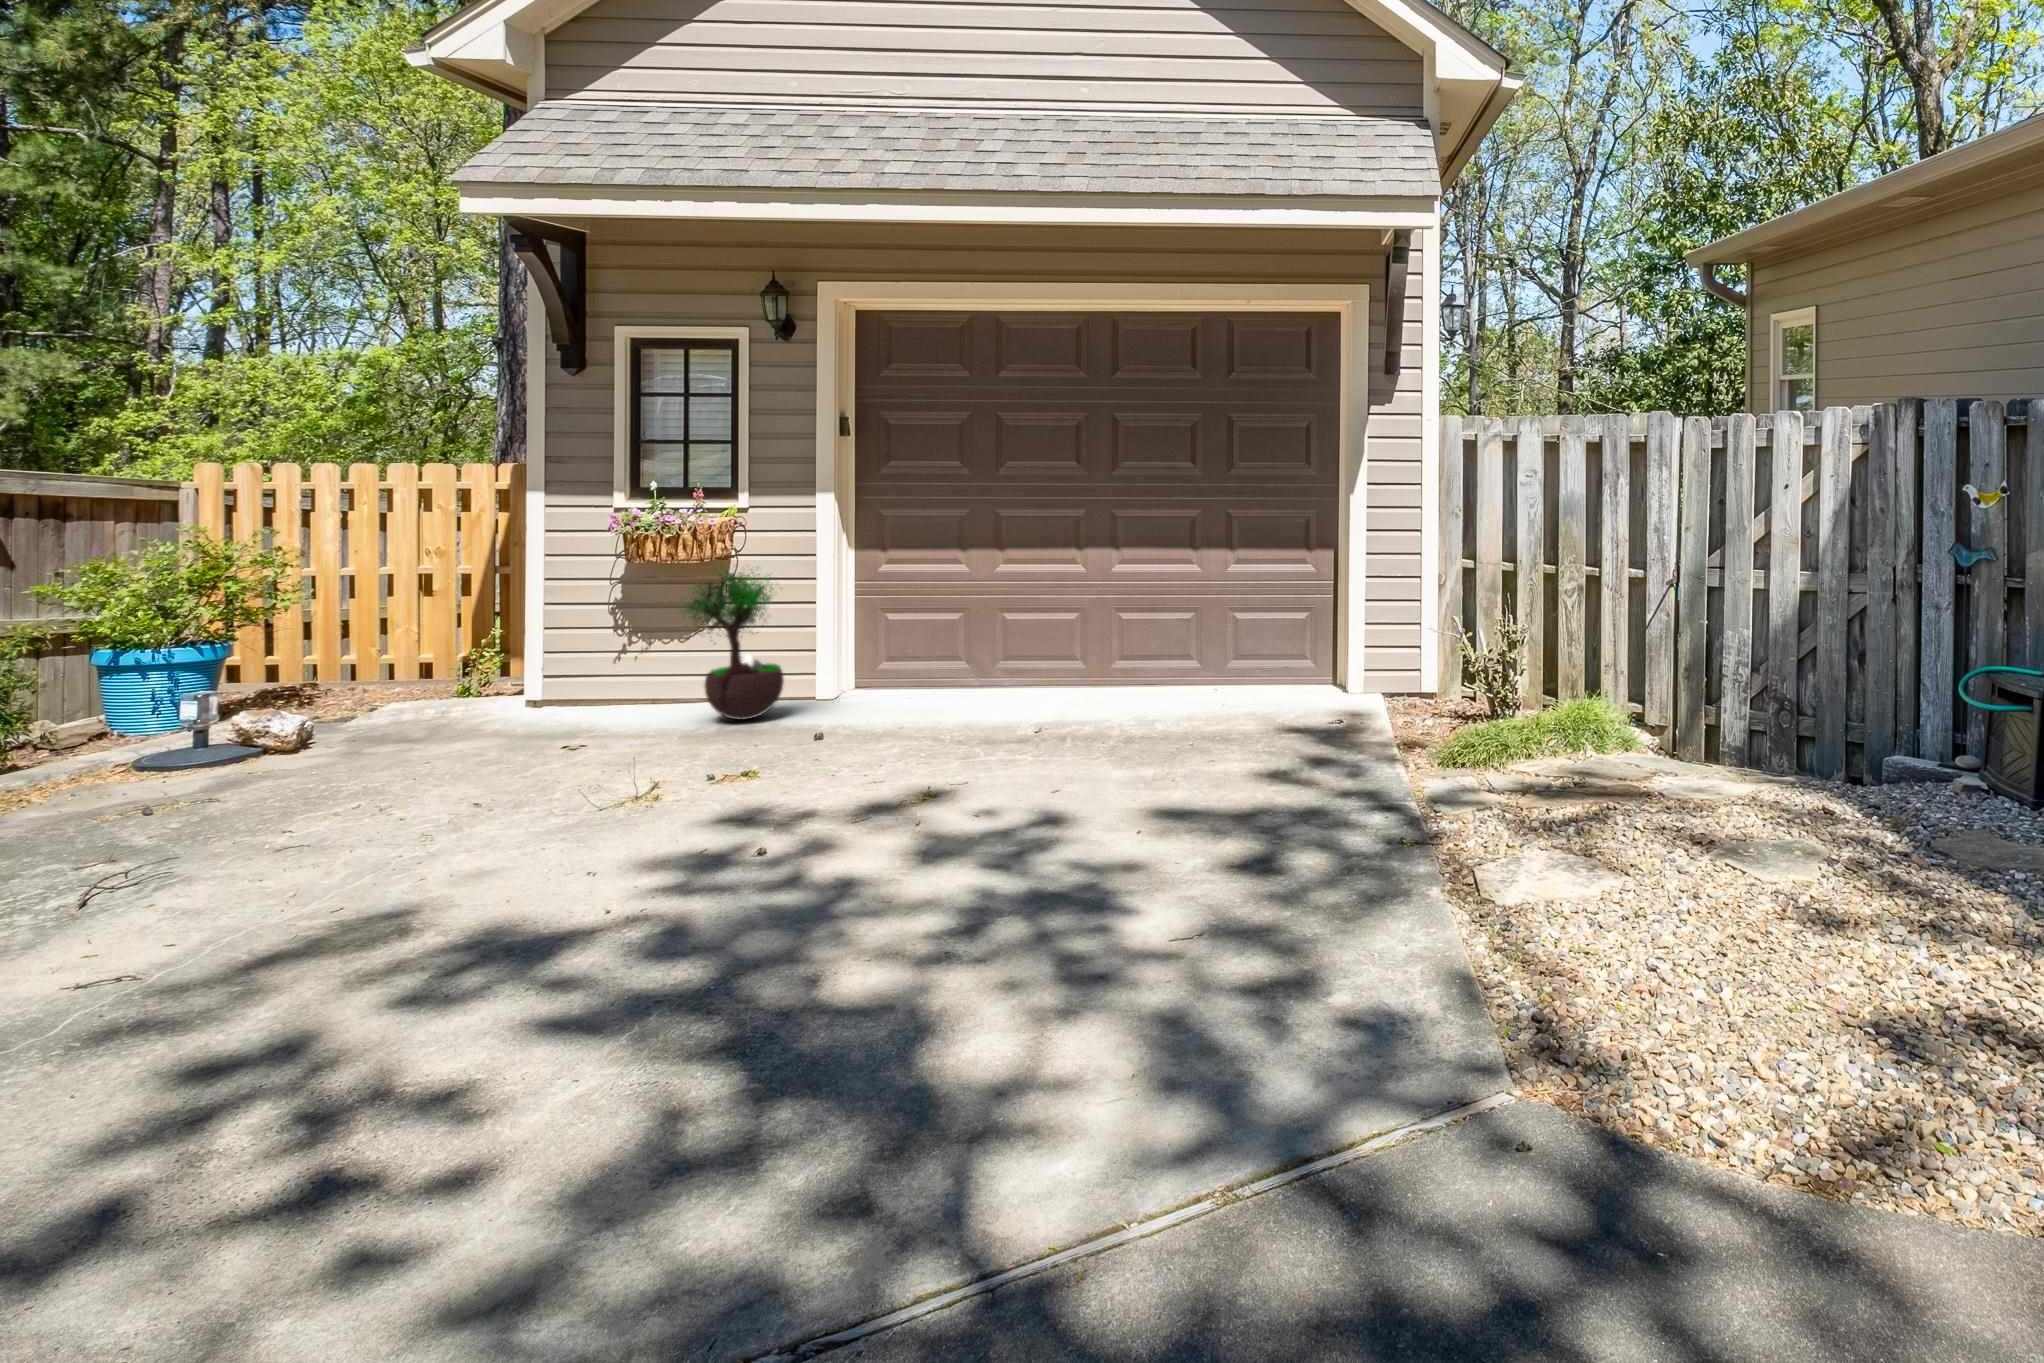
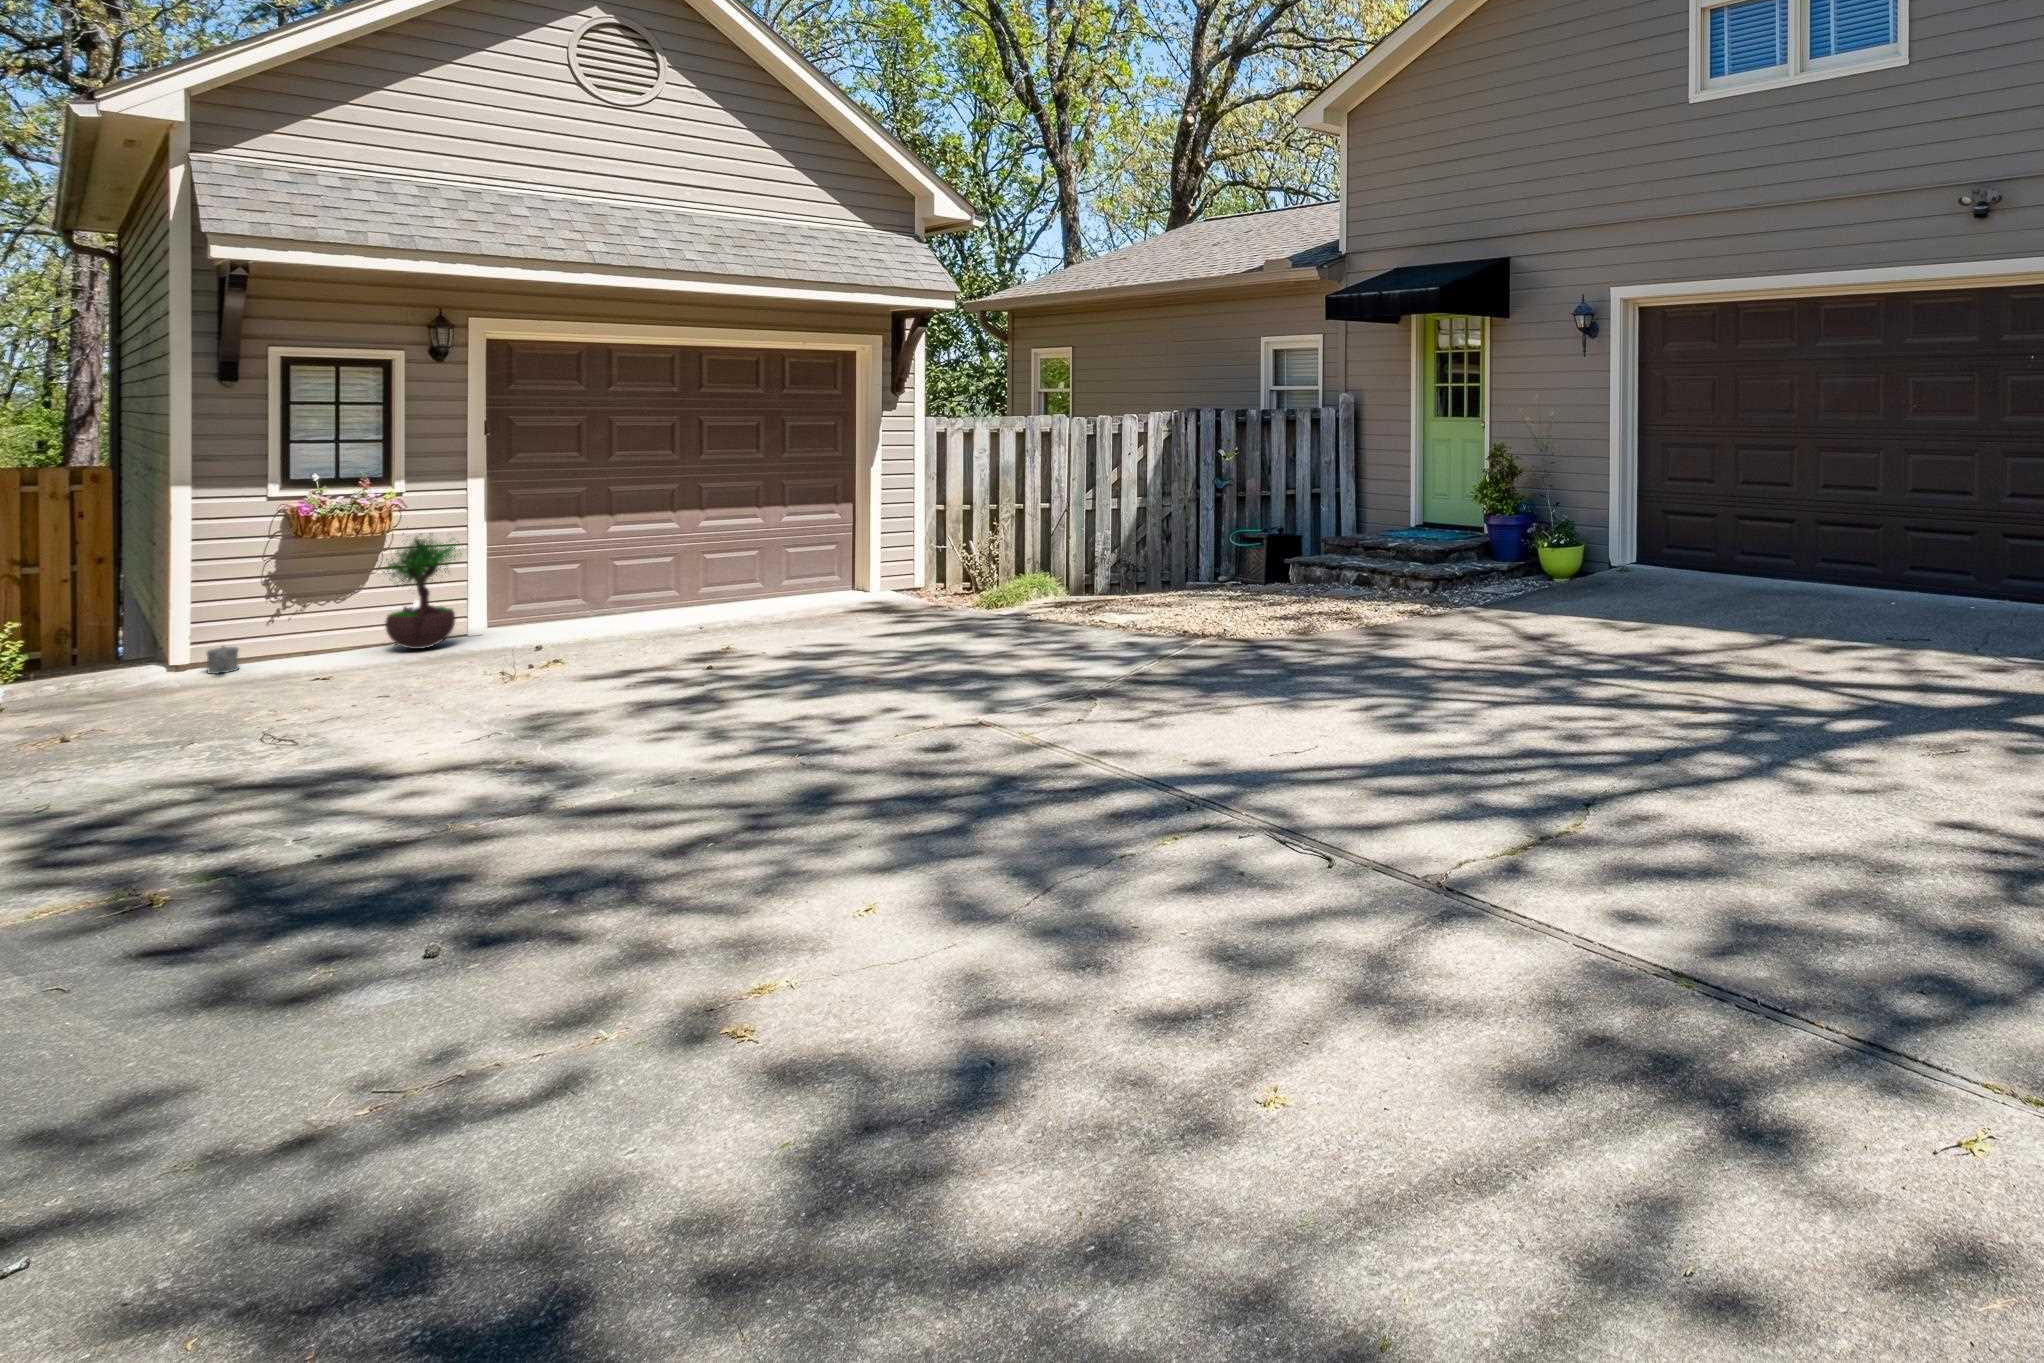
watering can: none [529,689,578,724] -> present [207,646,239,674]

